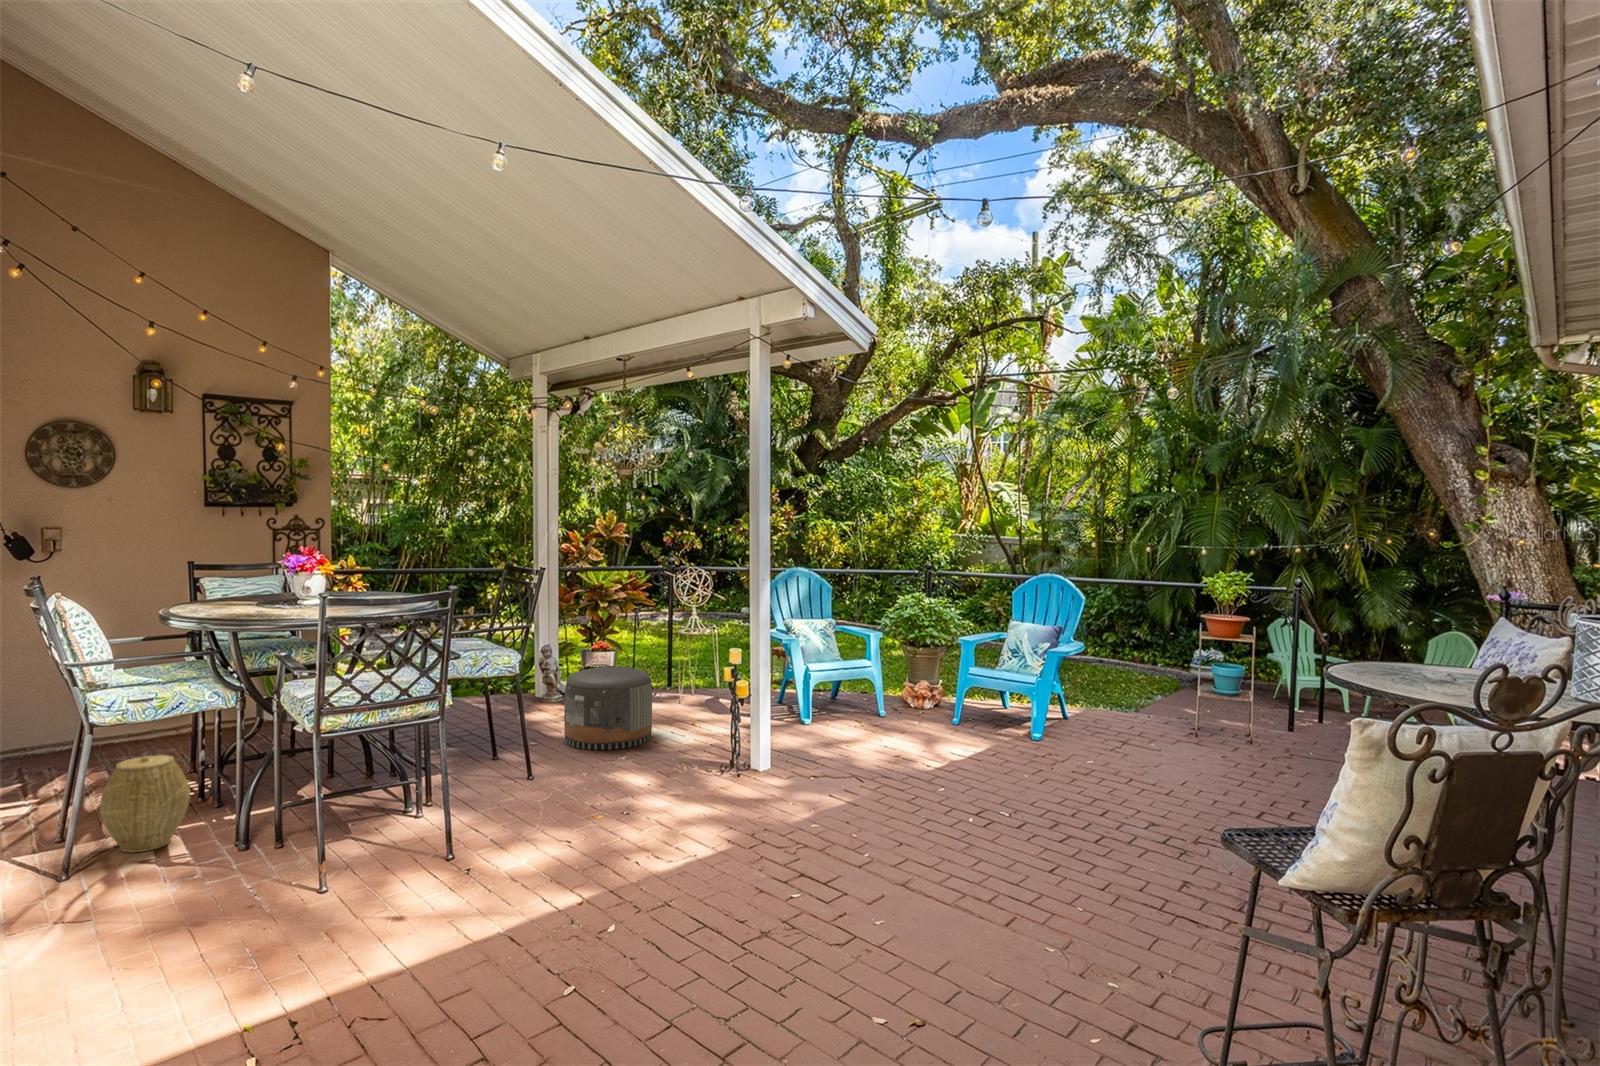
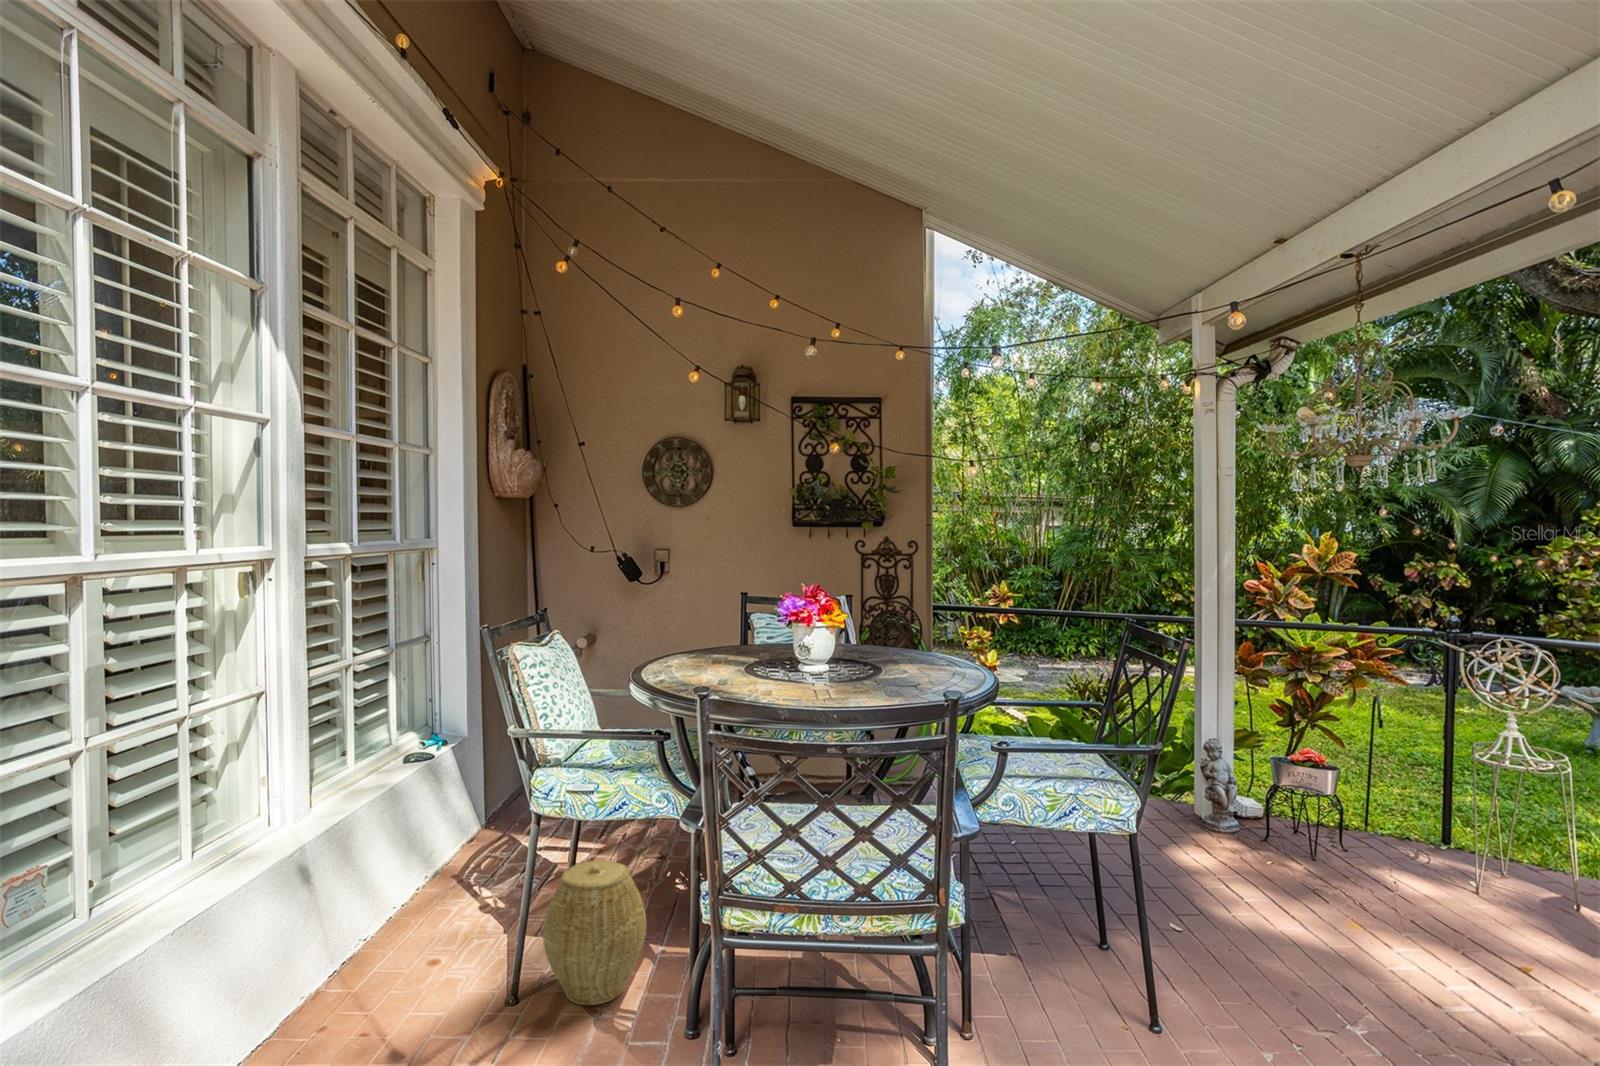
pouf: present [564,667,652,750] -> none [1239,812,1431,1001]

